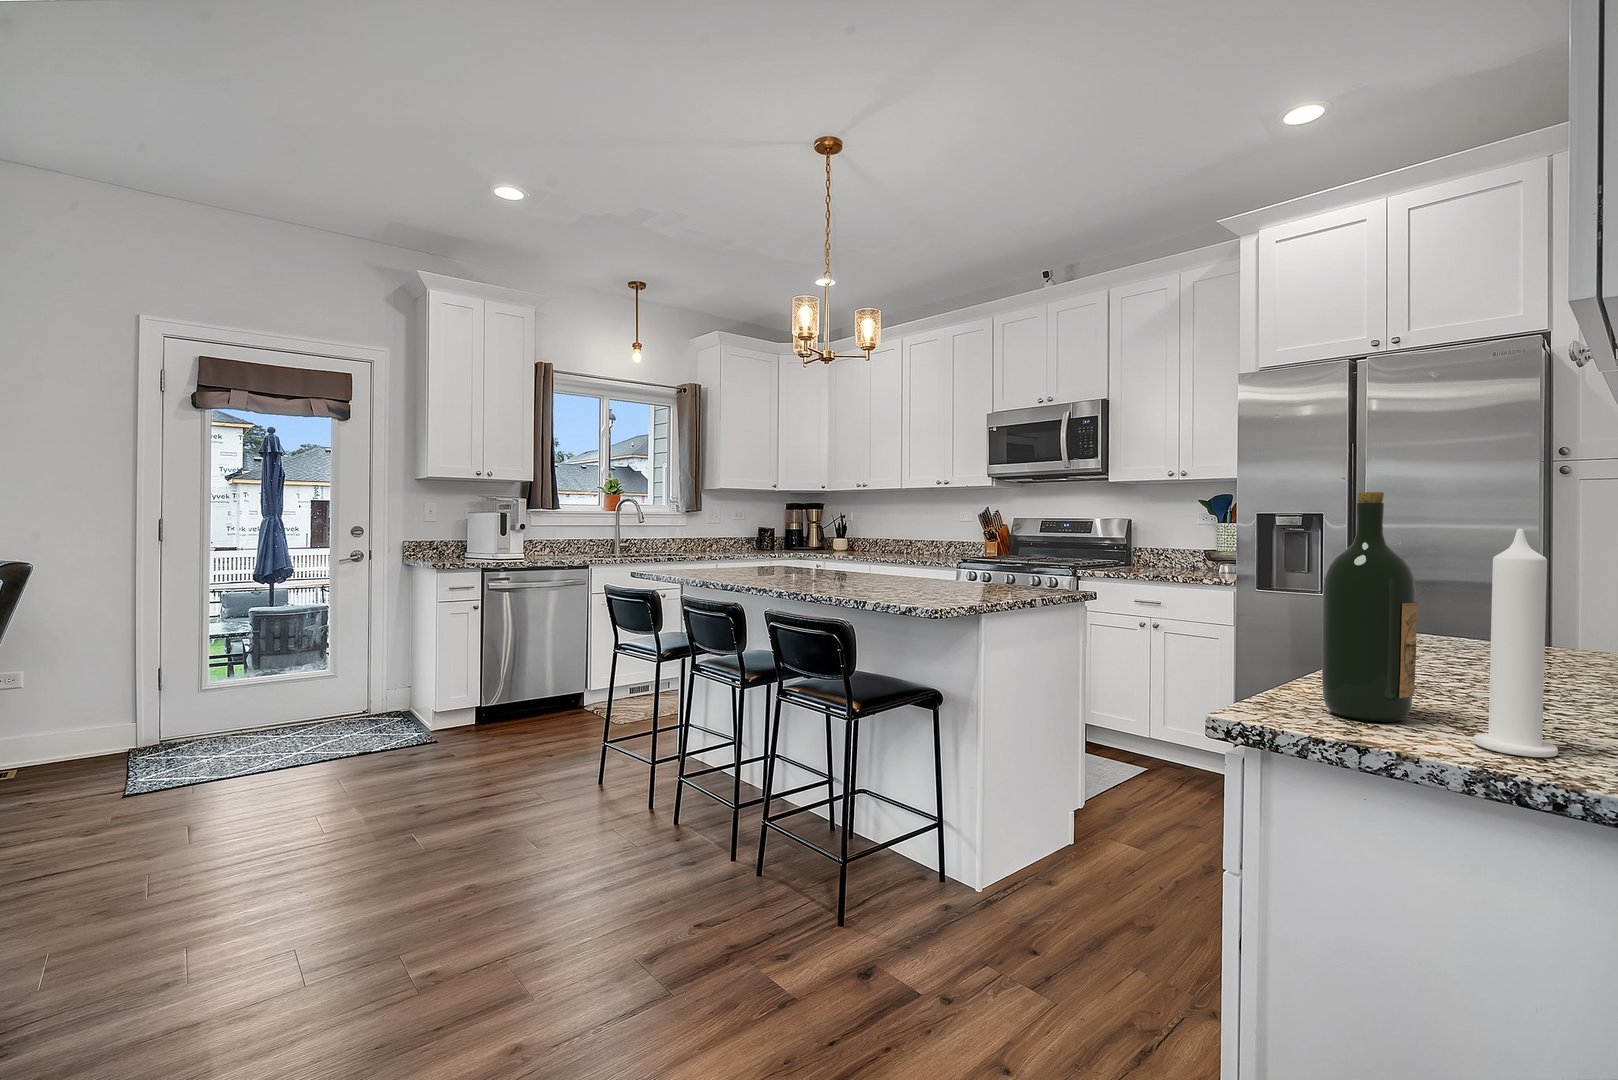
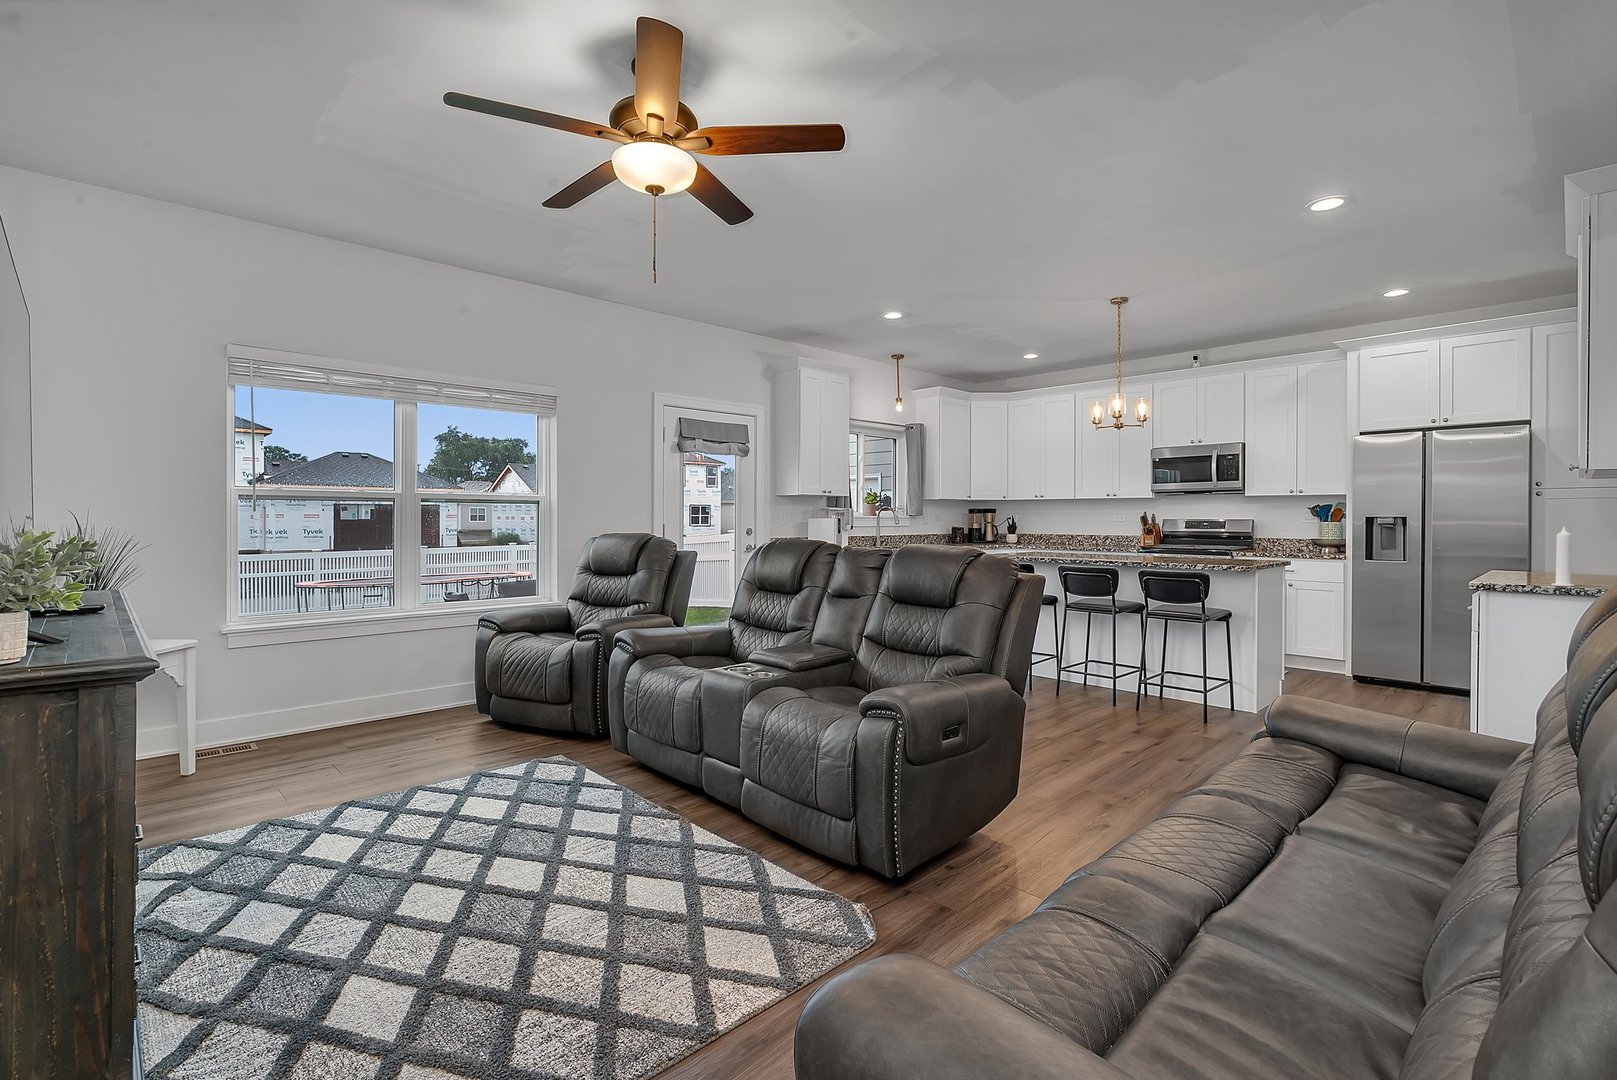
wine bottle: present [1322,492,1417,722] -> none [1500,516,1531,584]

